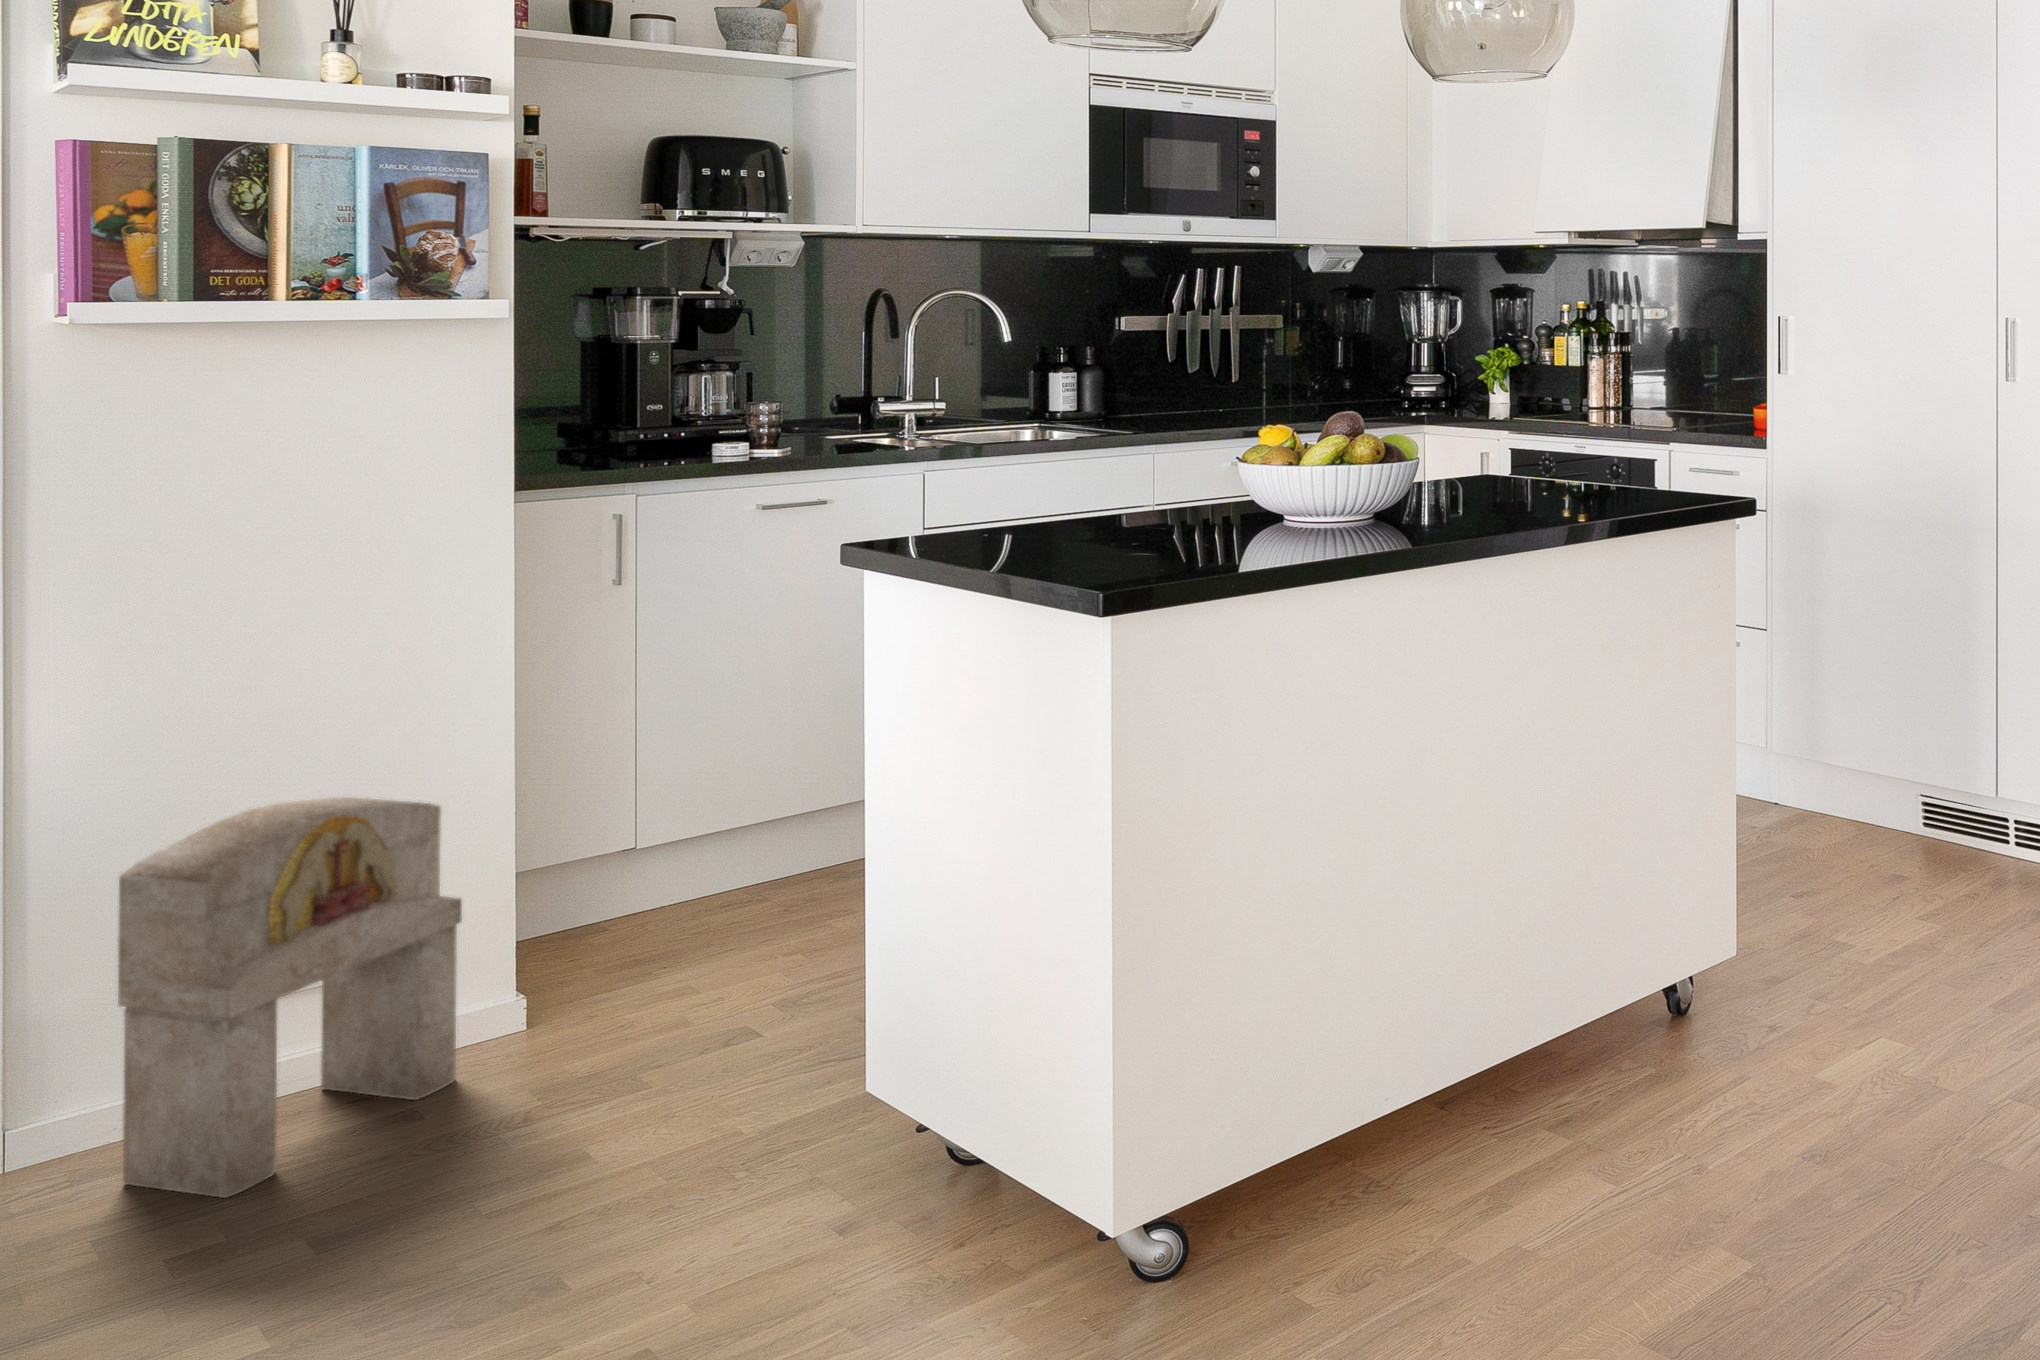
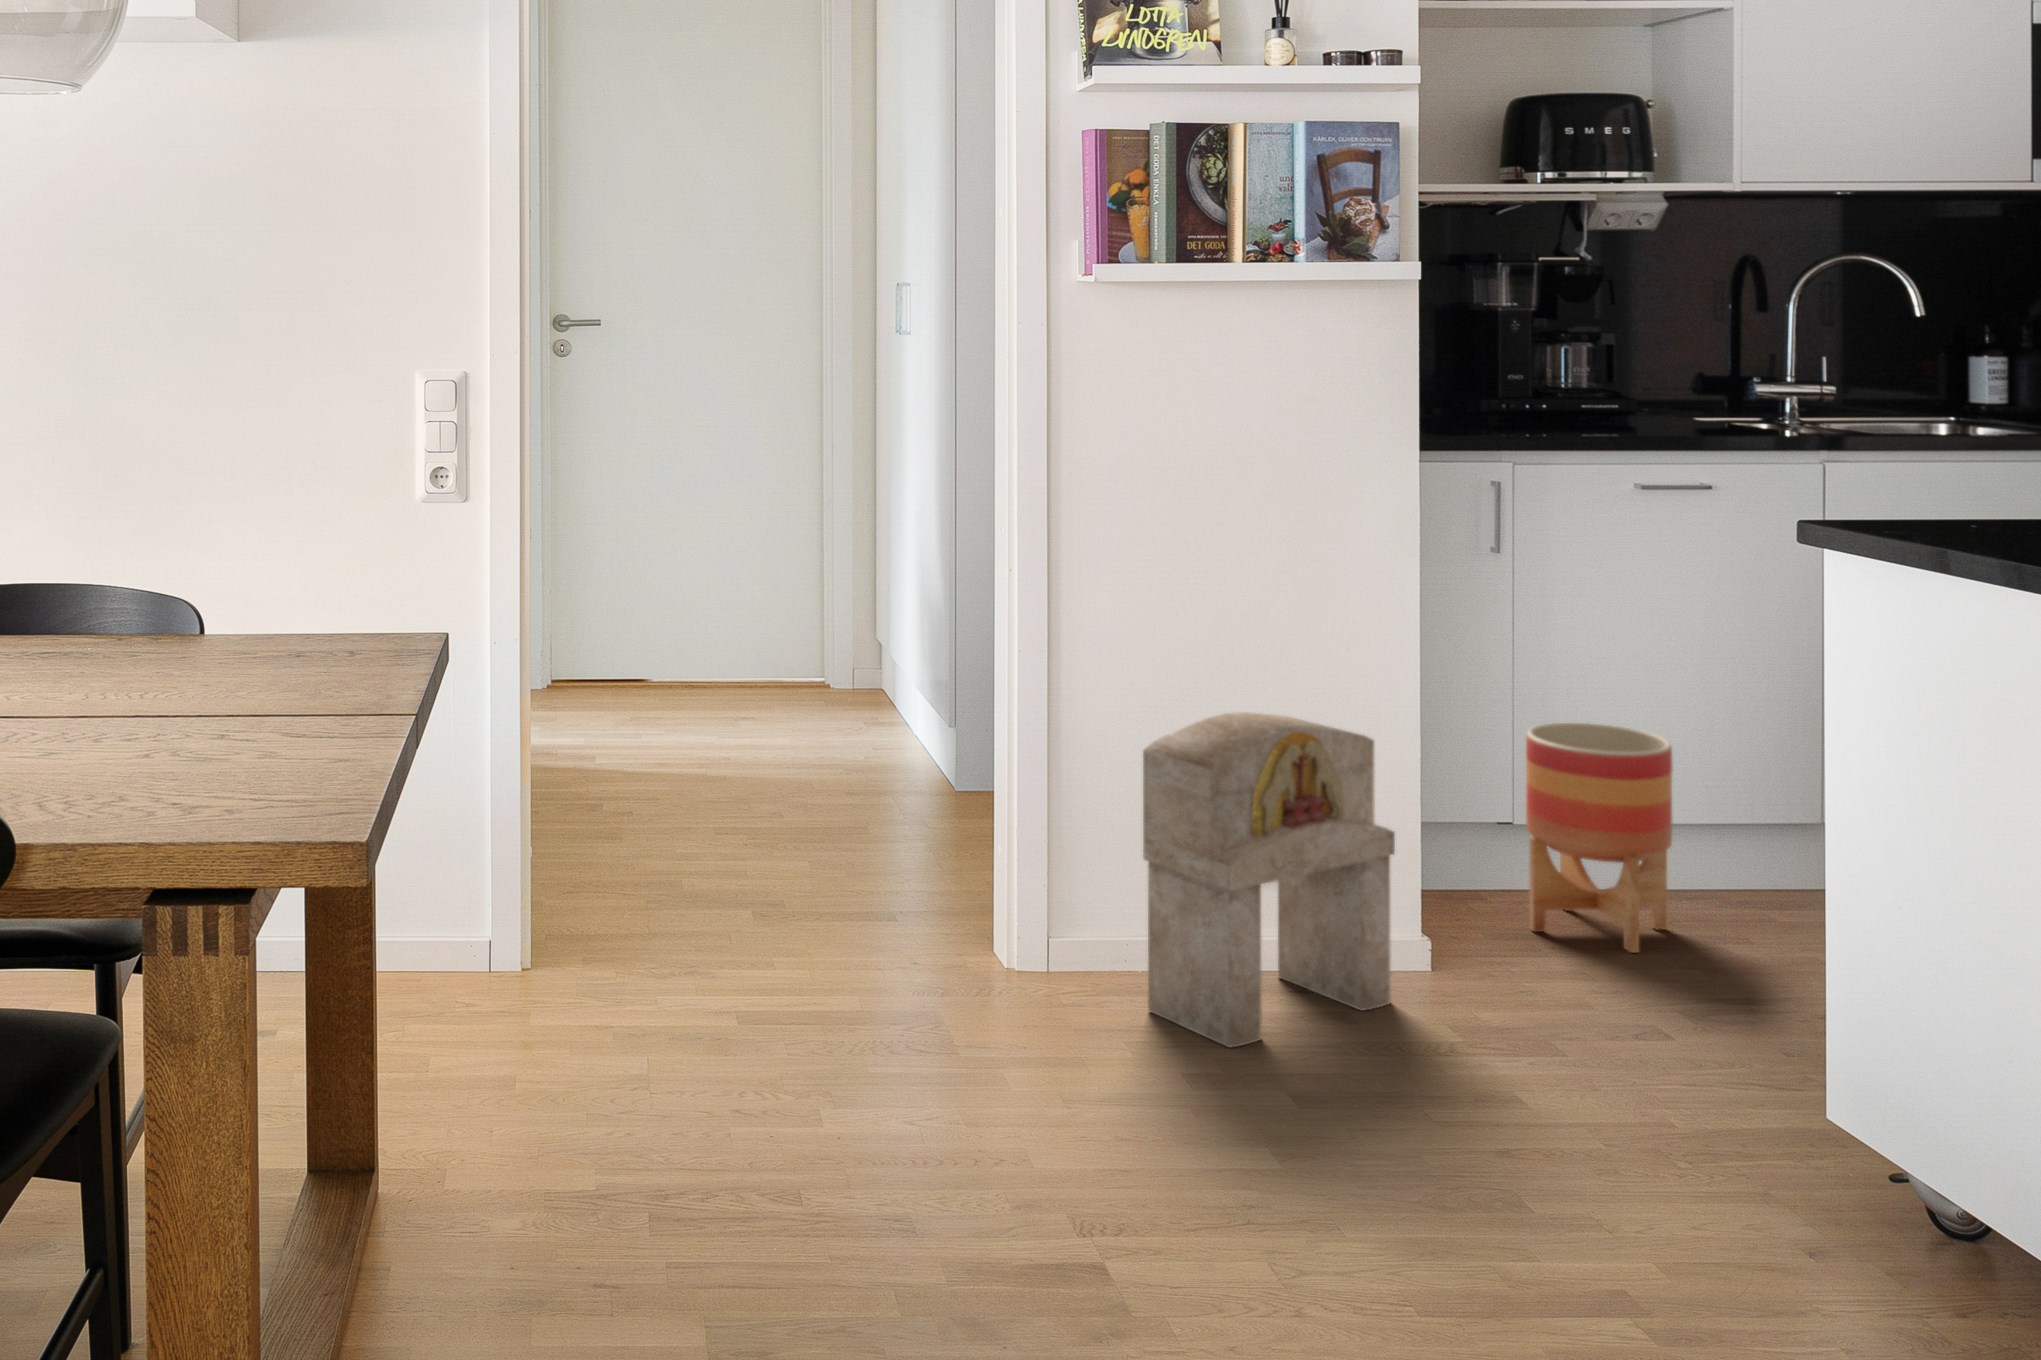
planter: none [636,737,777,956] -> present [1526,723,1673,953]

